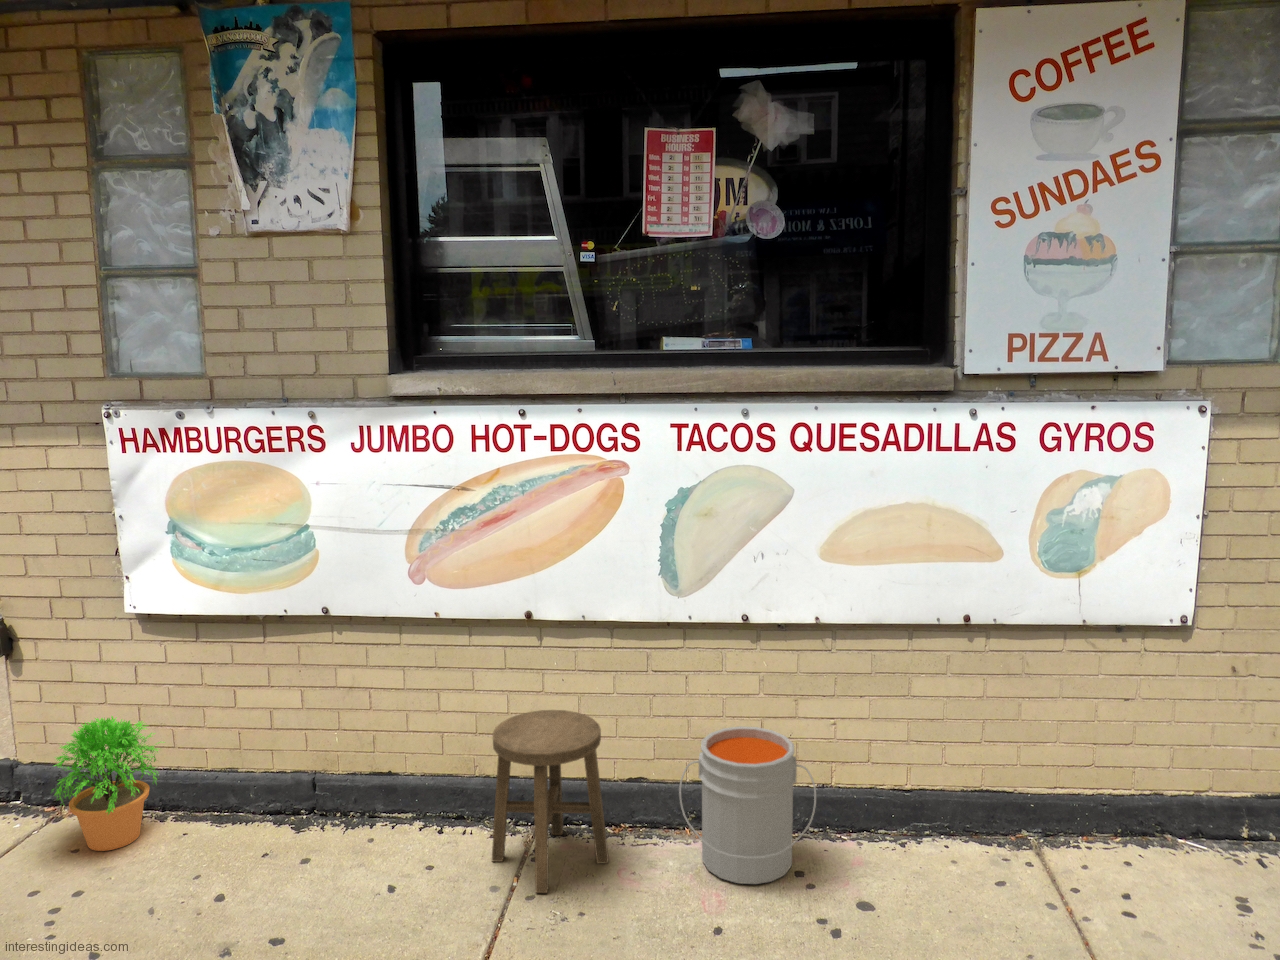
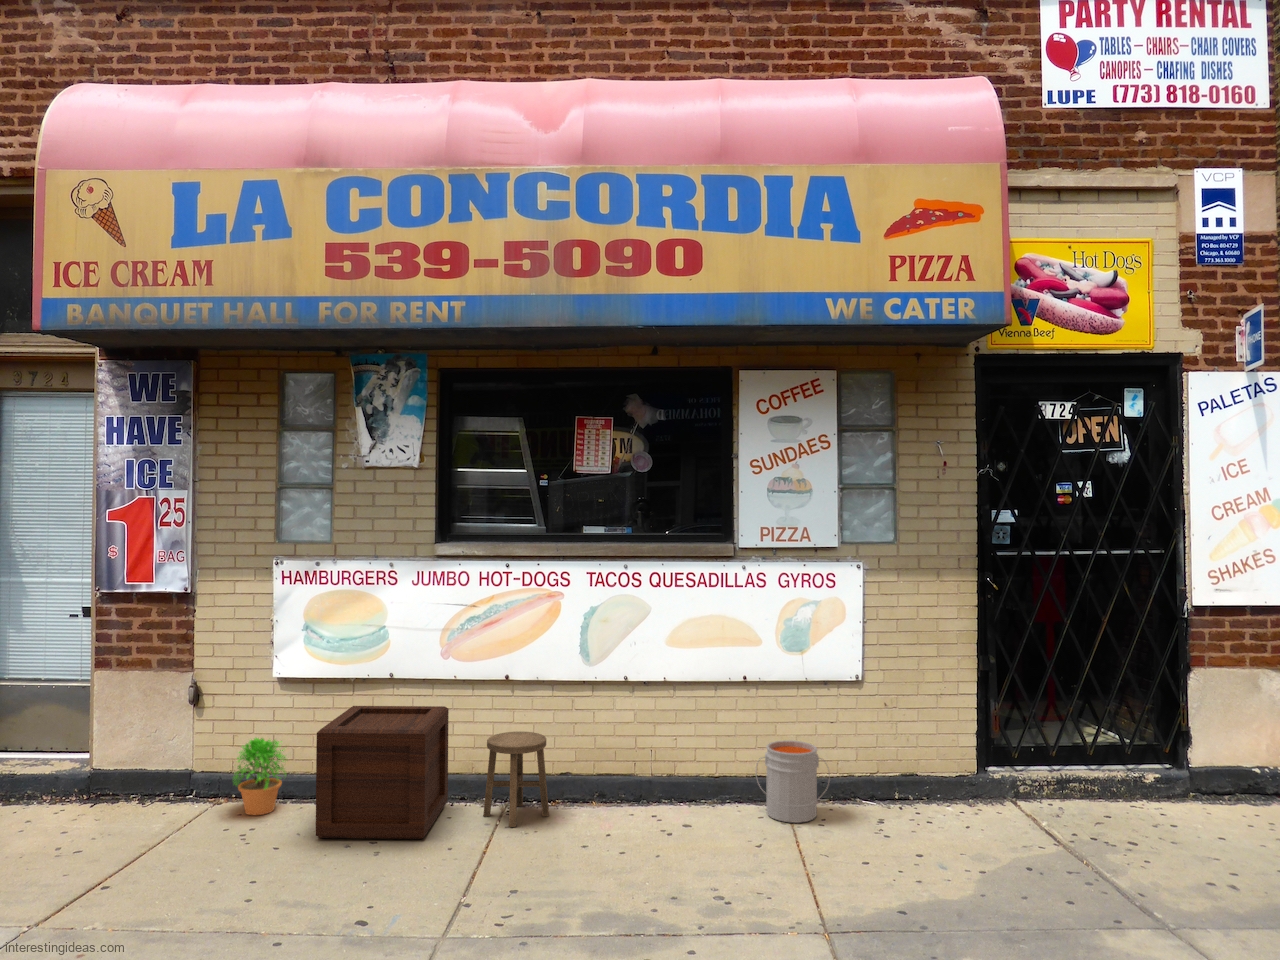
wooden crate: none [163,663,434,925] -> present [316,706,449,839]
bucket: present [679,726,816,884] -> present [756,740,829,823]

